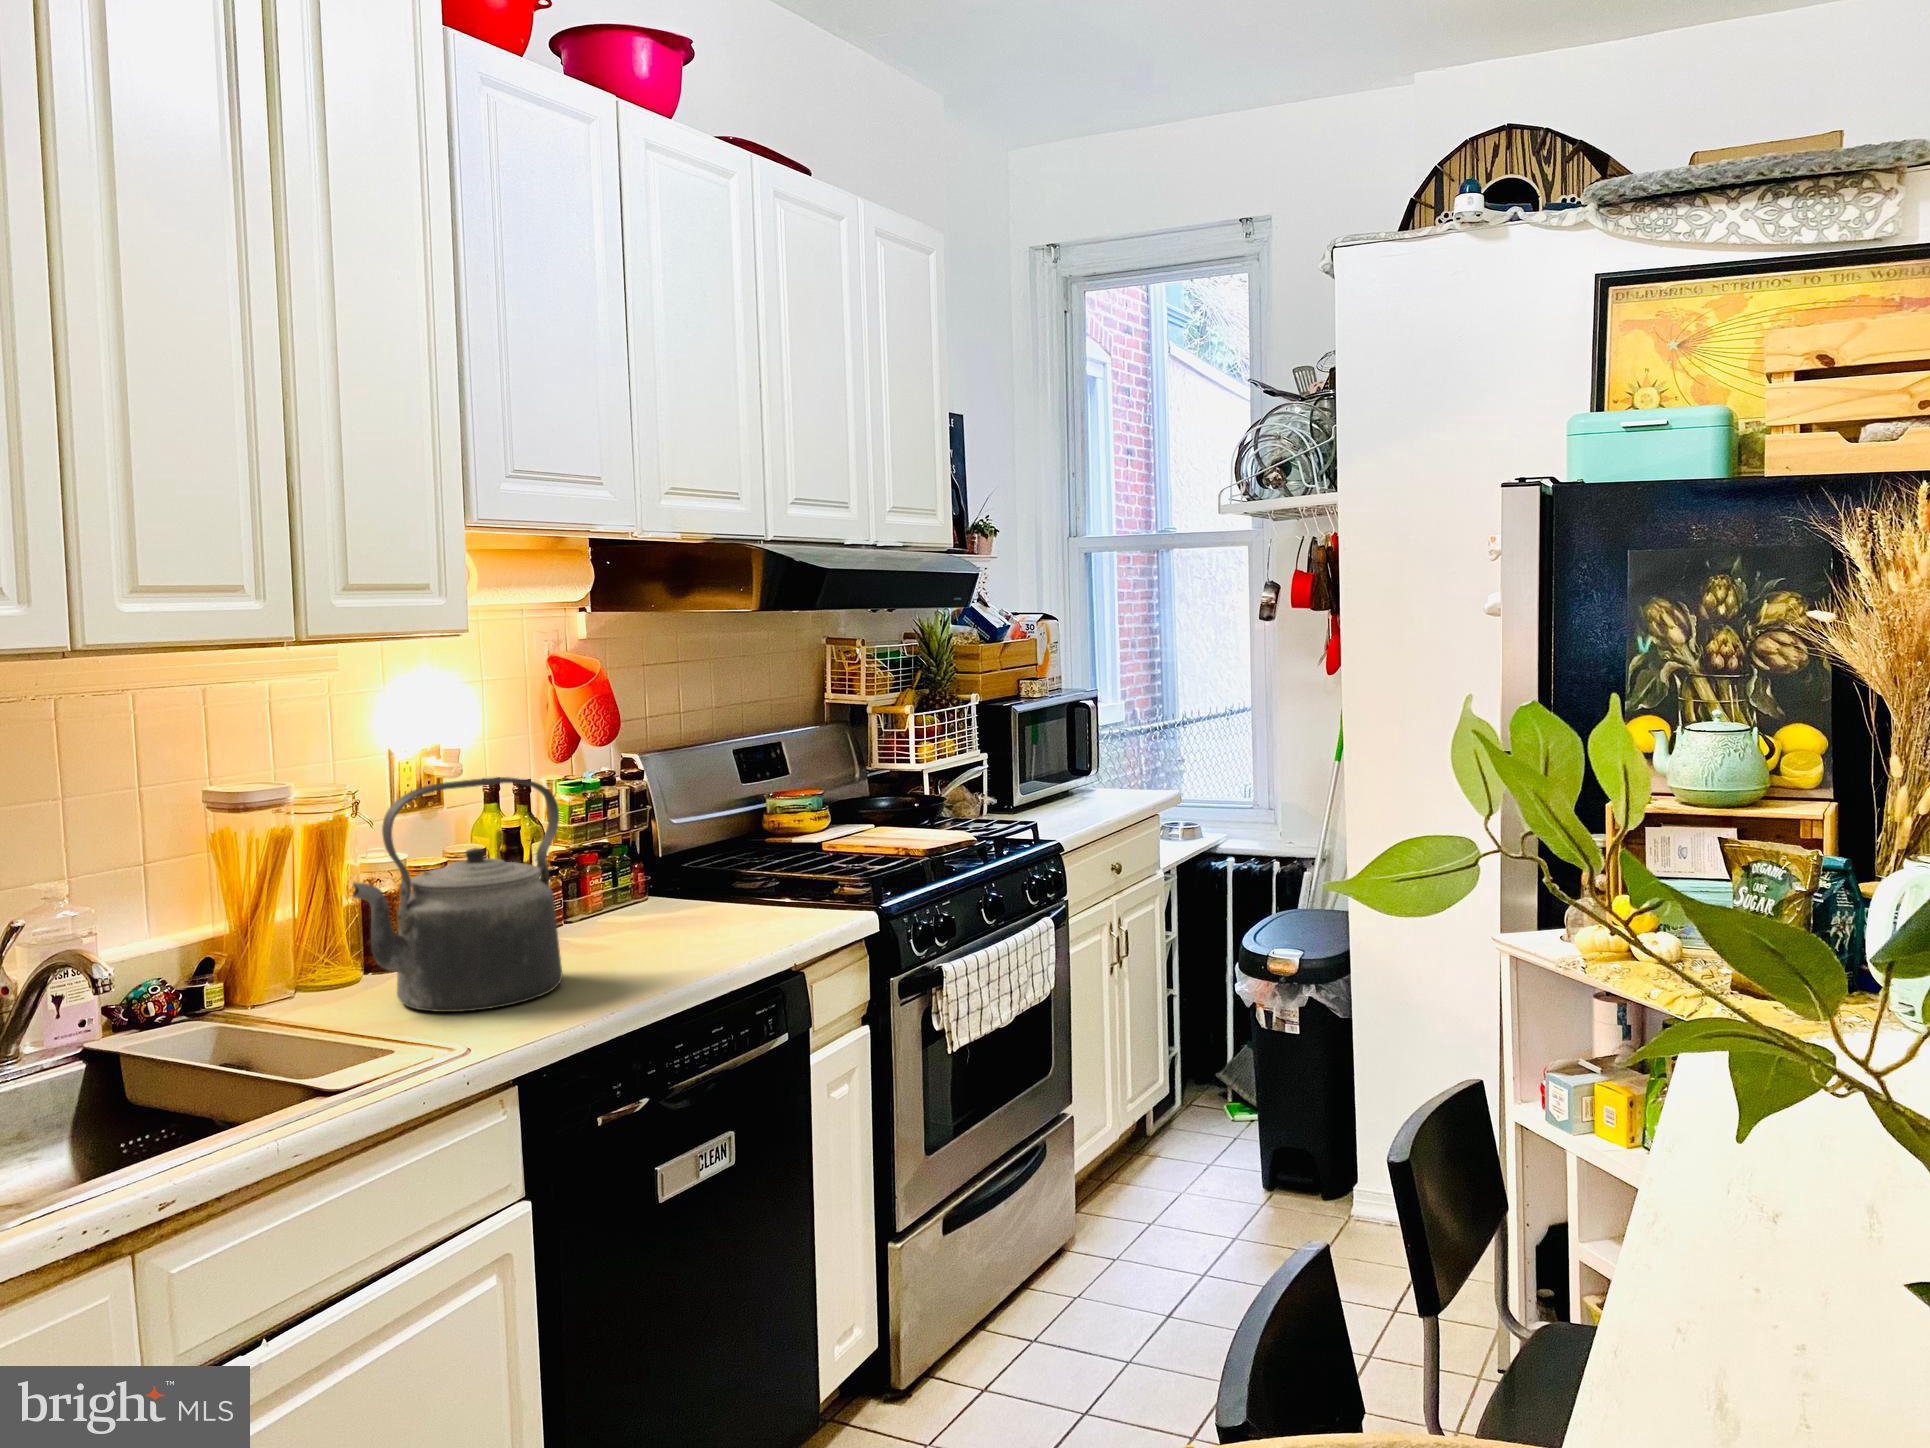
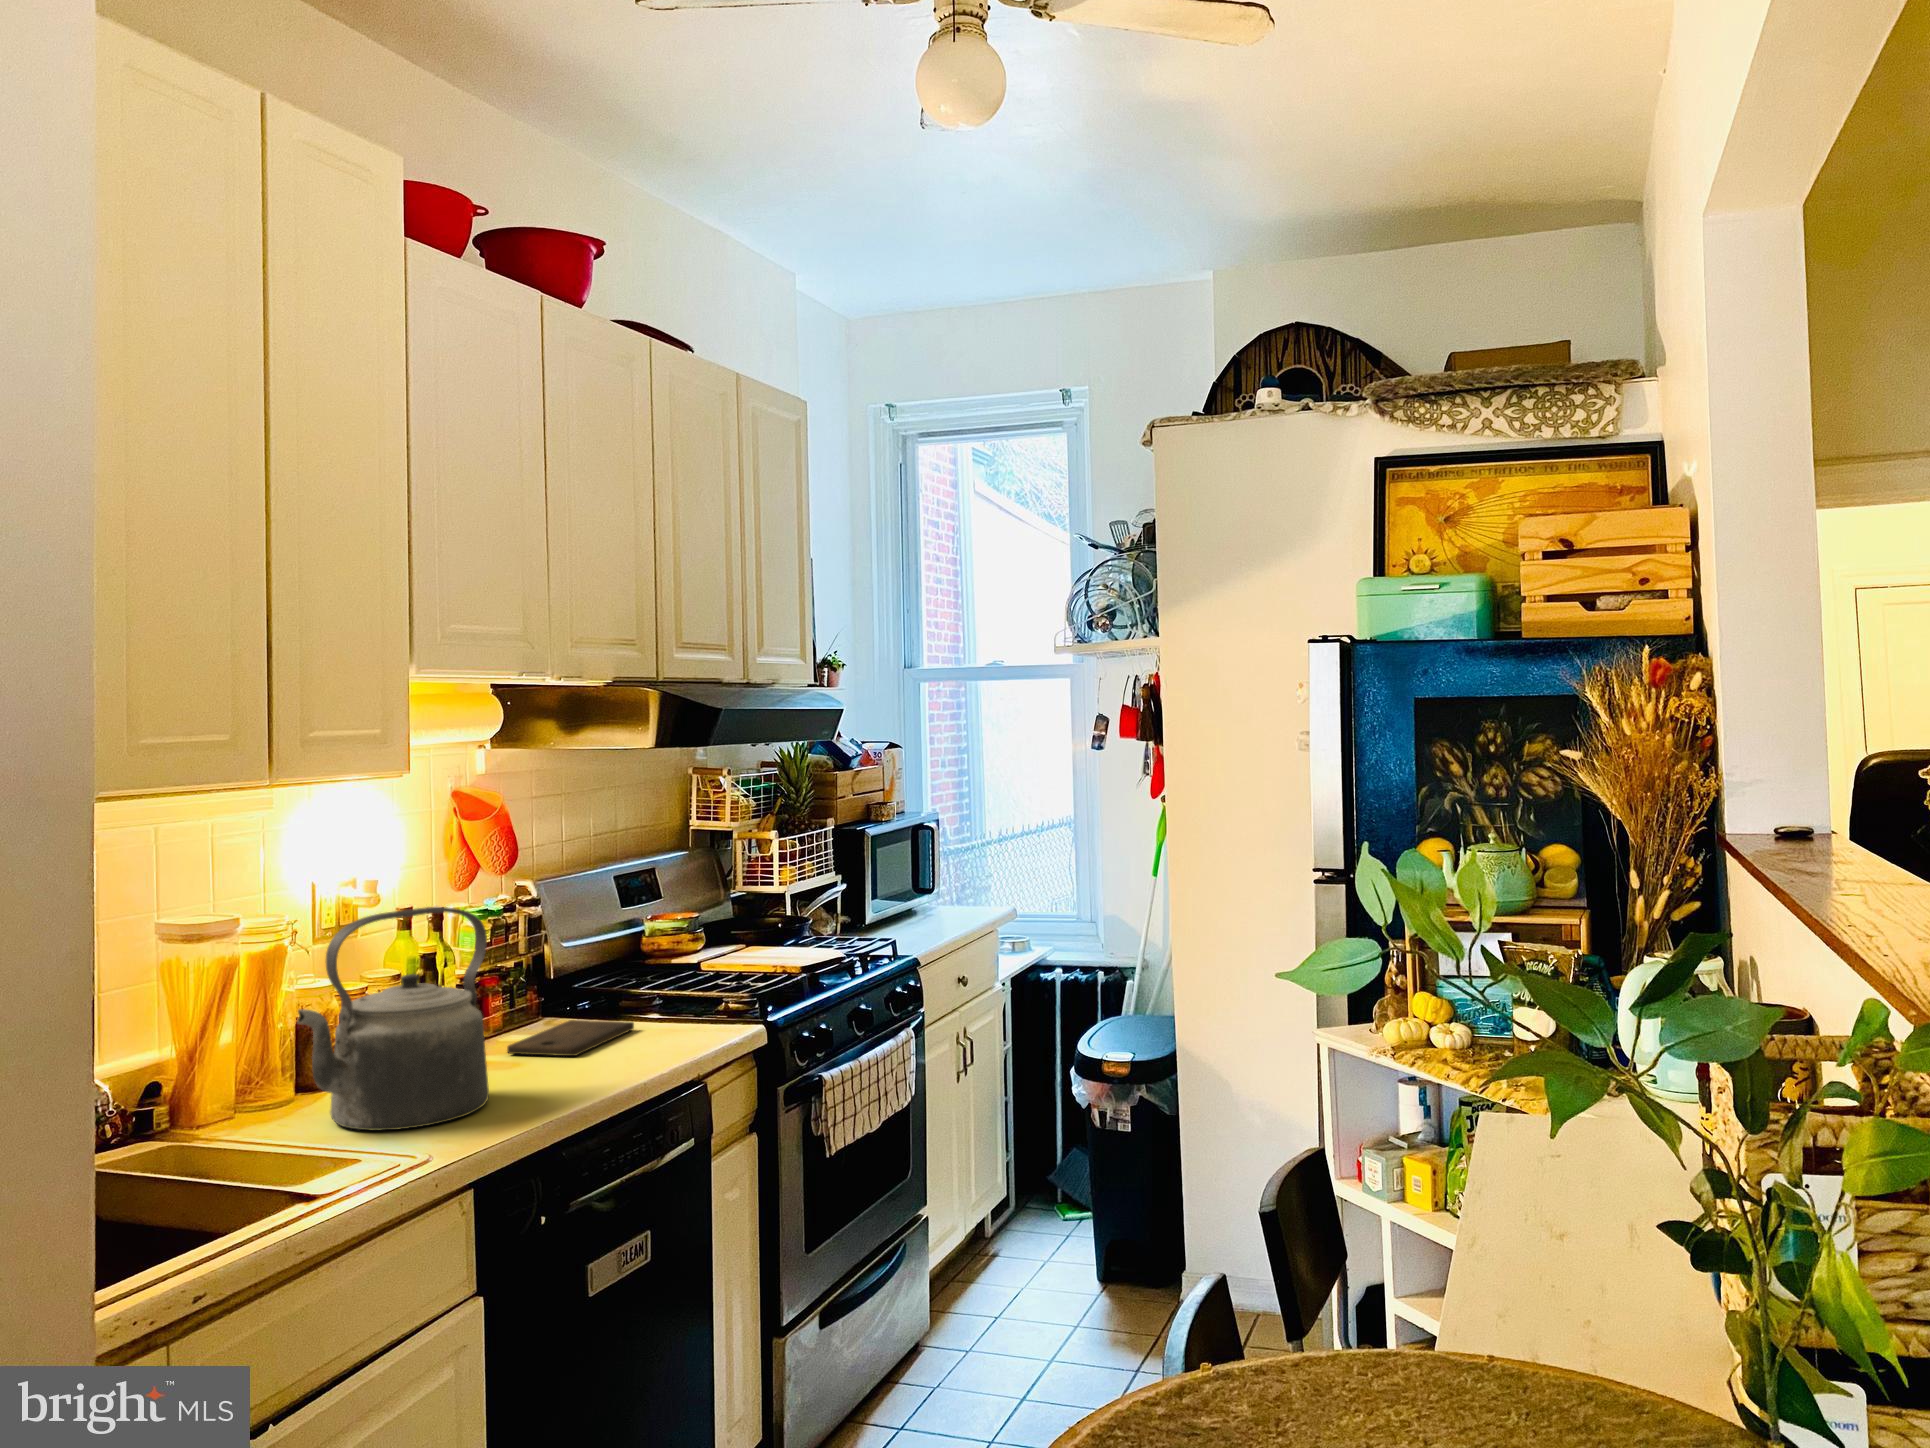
cutting board: none [601,900,739,938] -> present [507,1020,634,1056]

